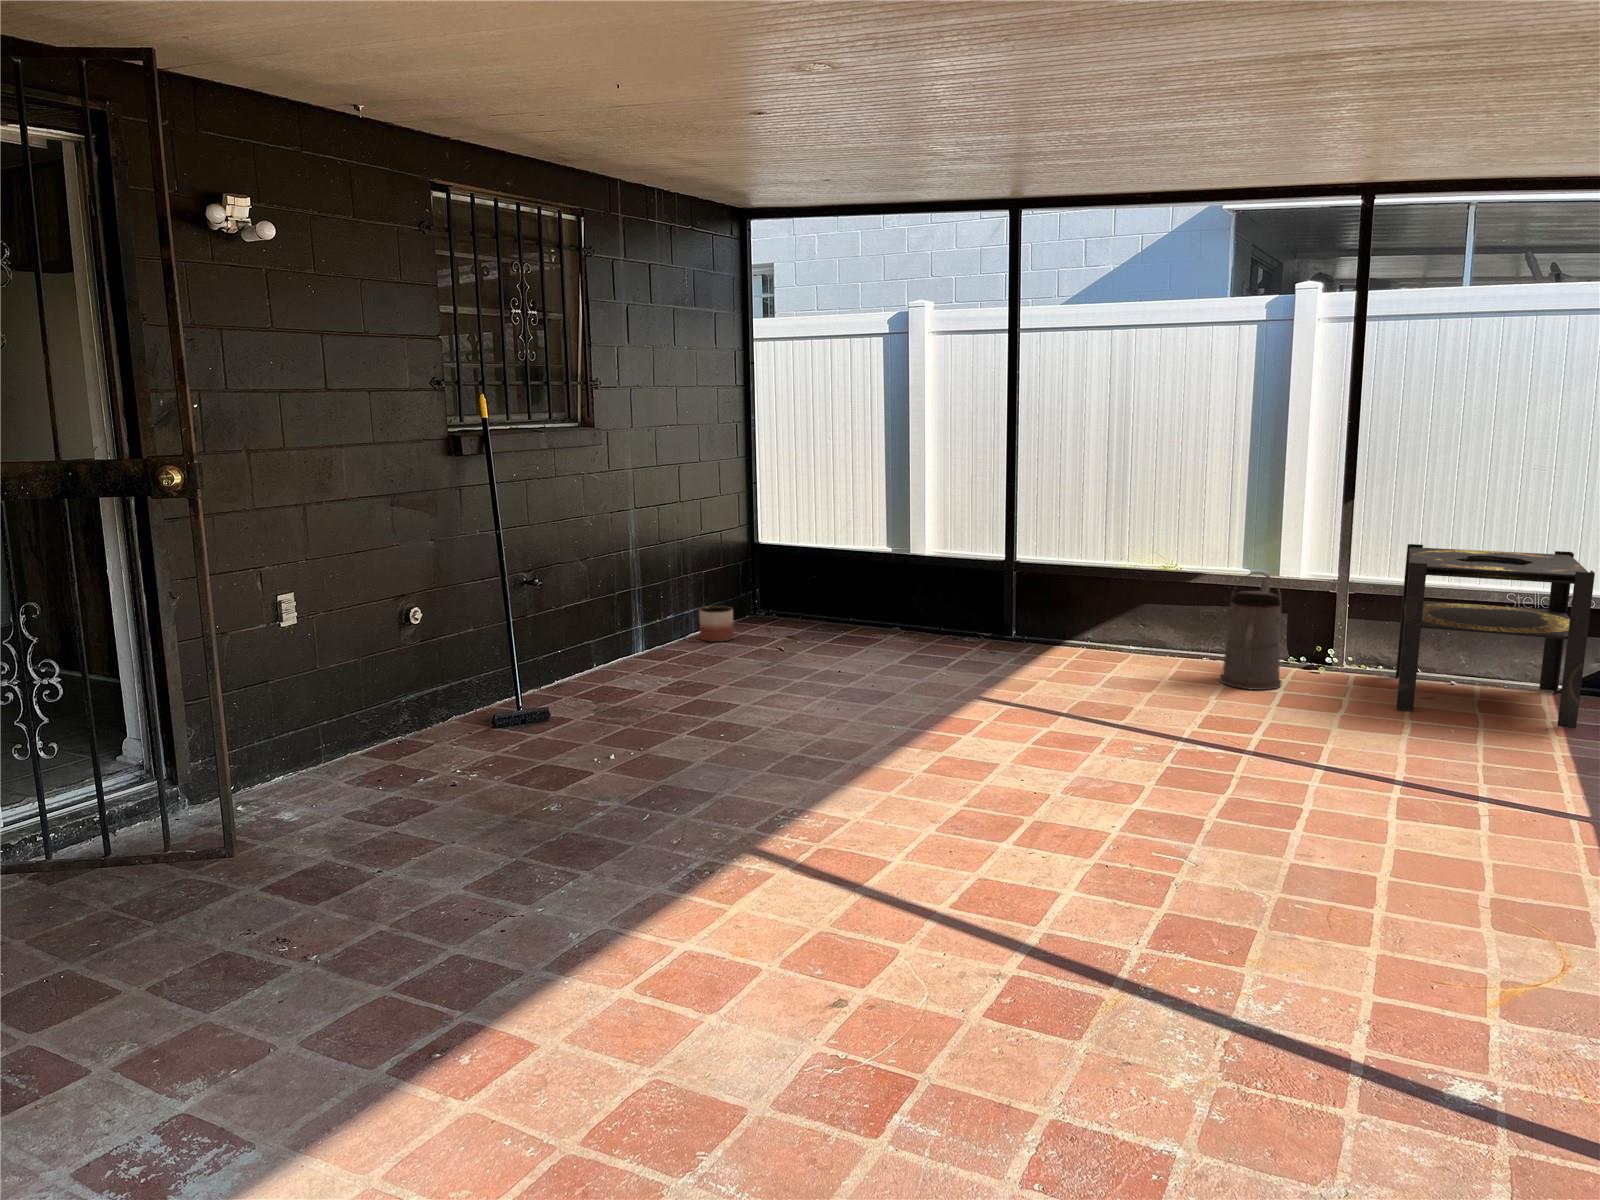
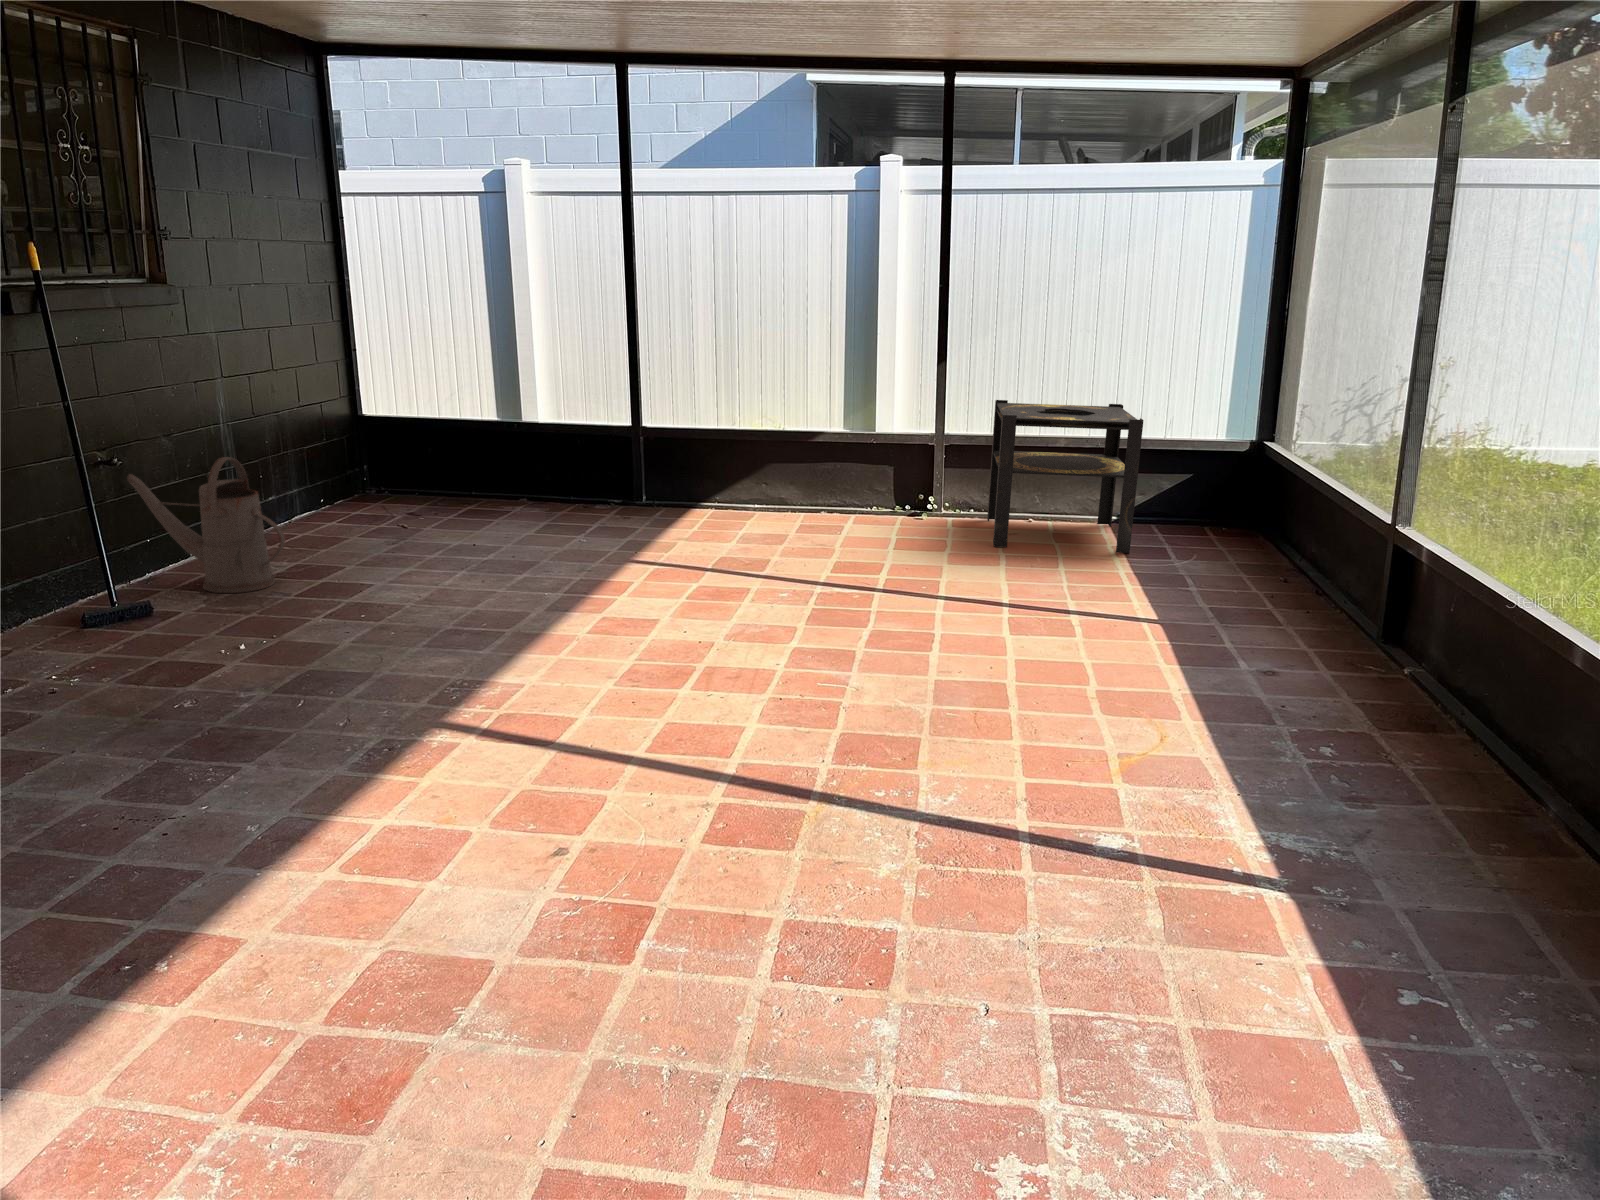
watering can: present [1220,572,1281,690] -> present [127,457,285,593]
planter: present [699,606,734,642] -> none [305,481,347,520]

